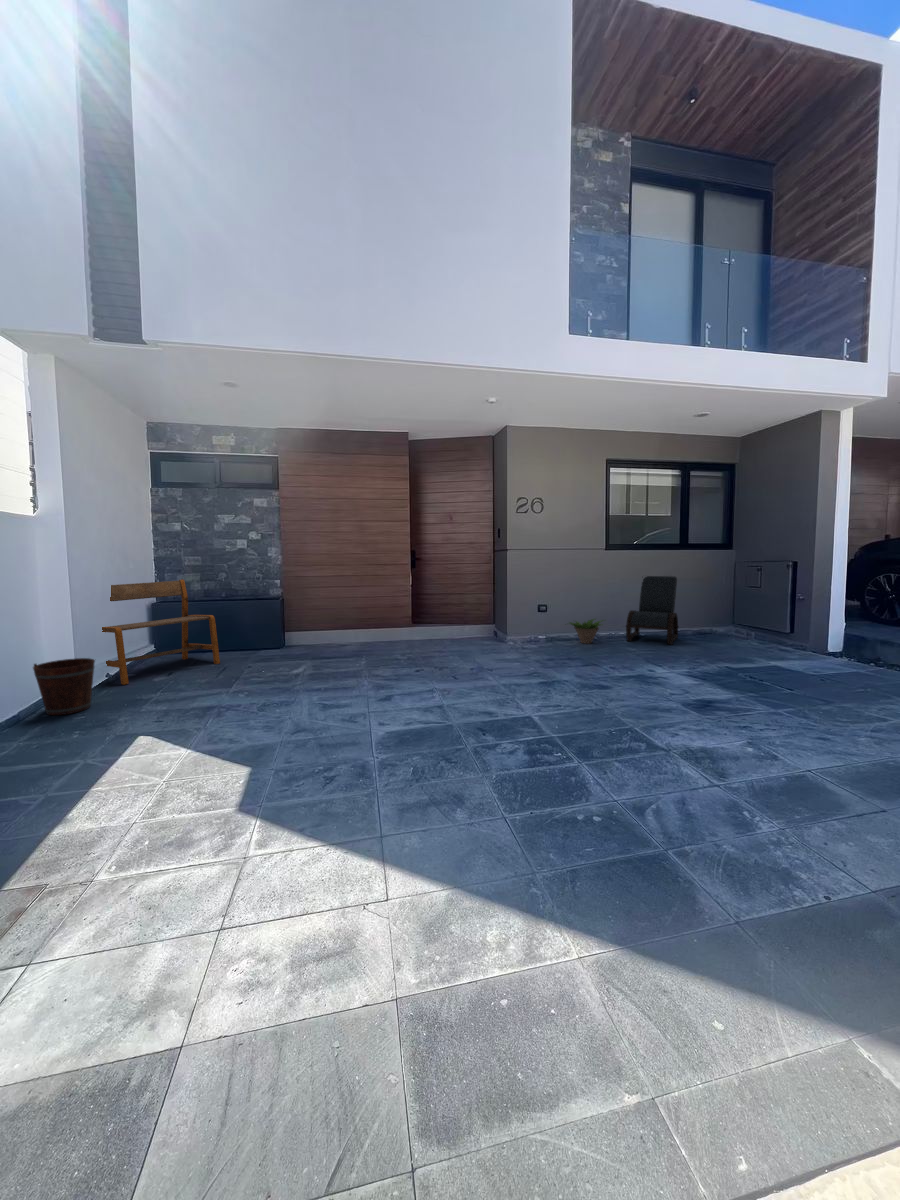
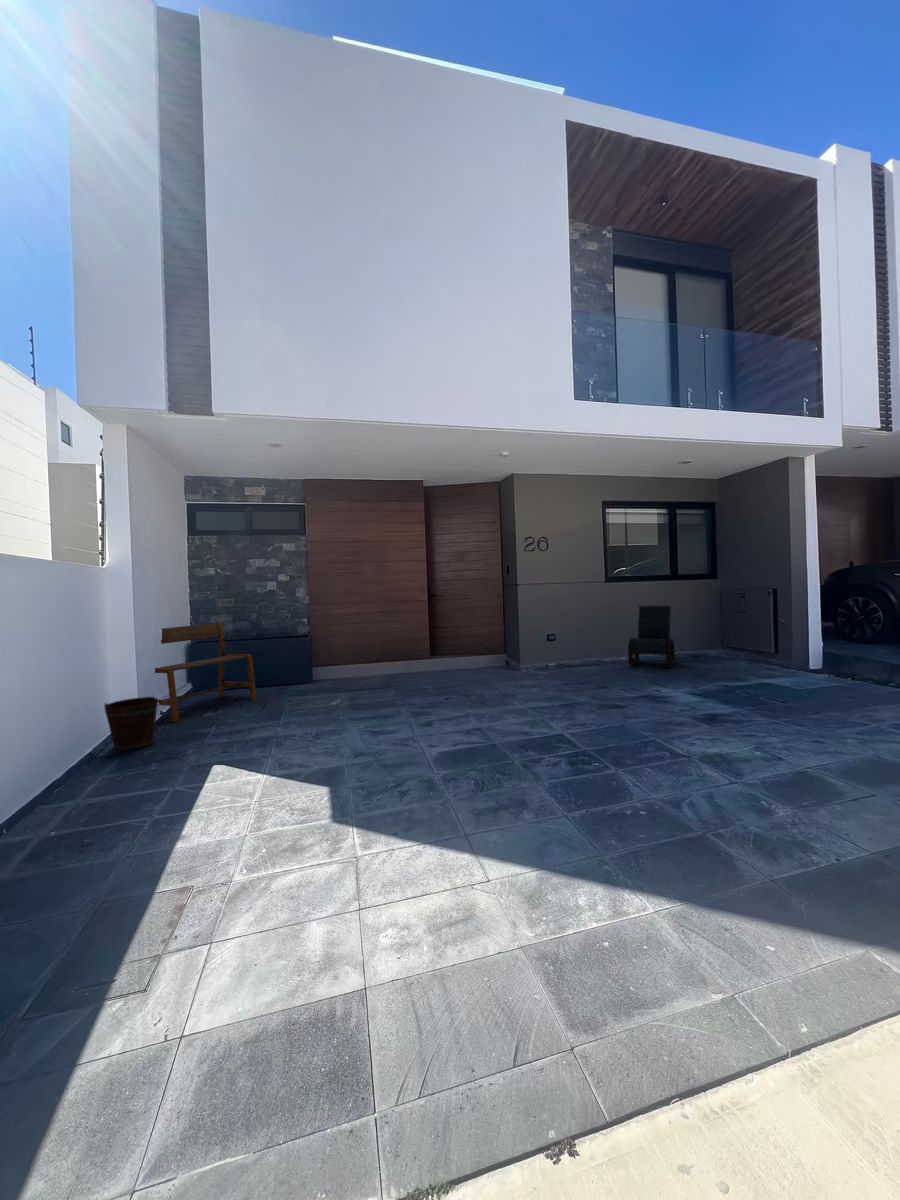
decorative plant: present [569,619,603,643] -> none [572,646,609,670]

